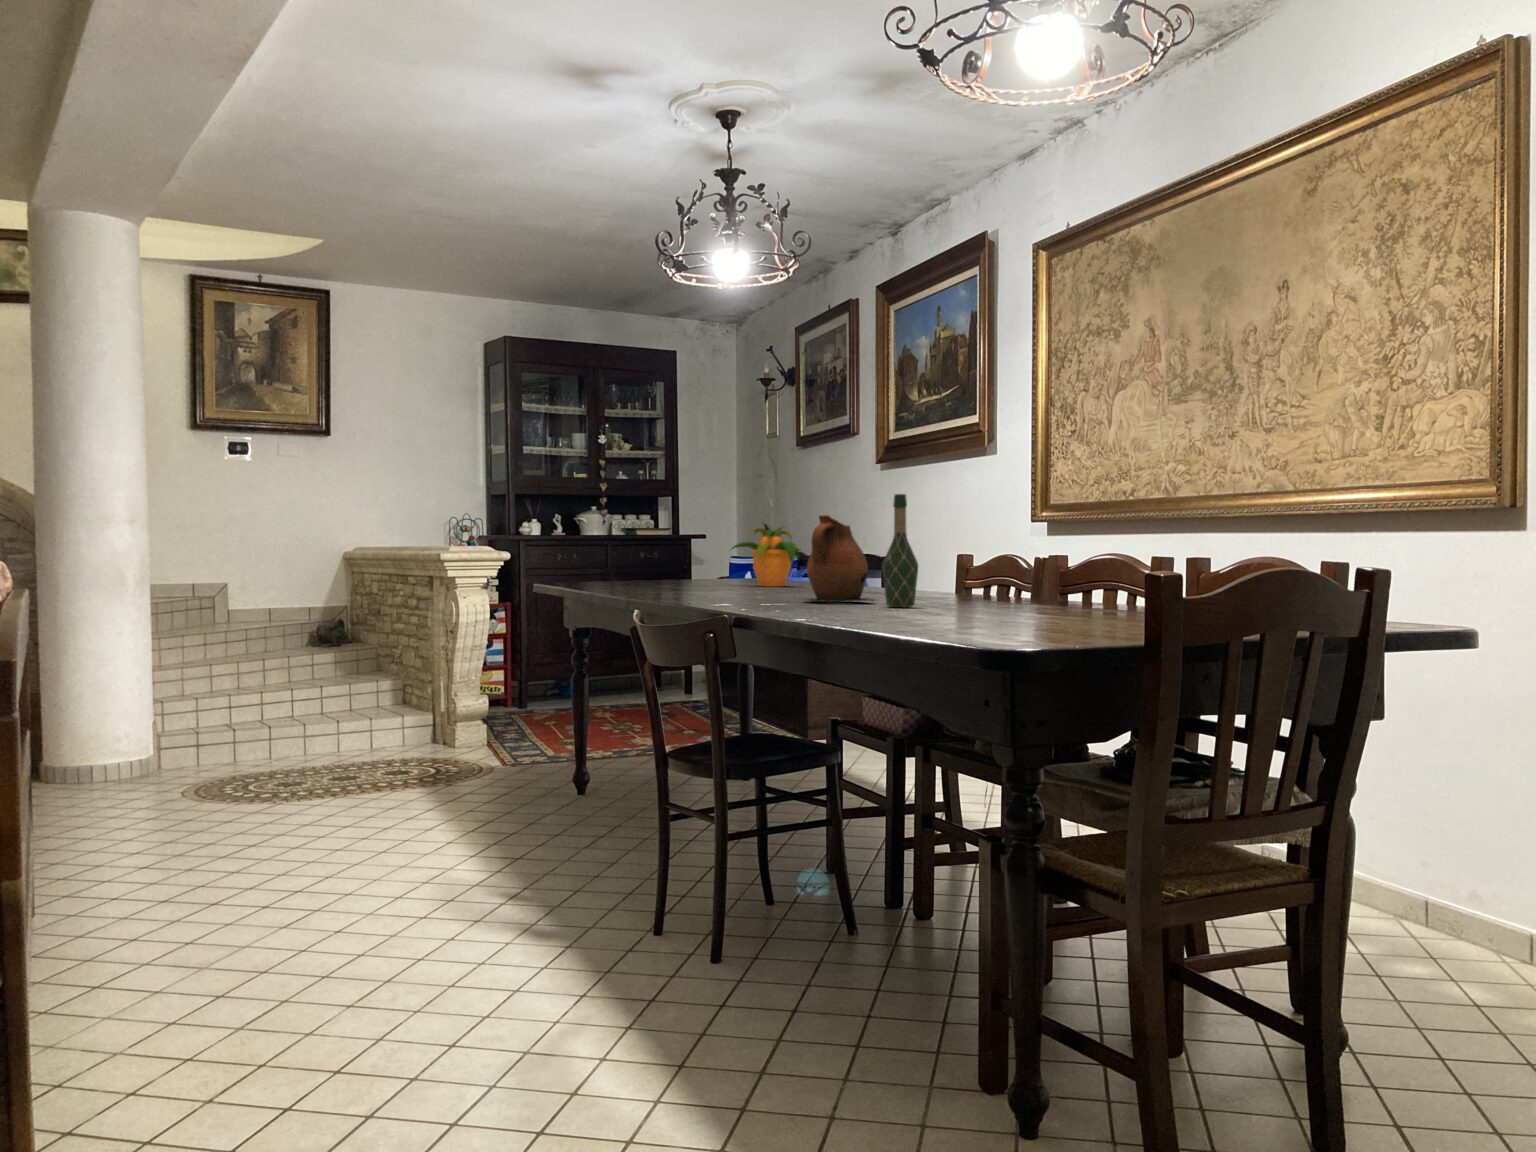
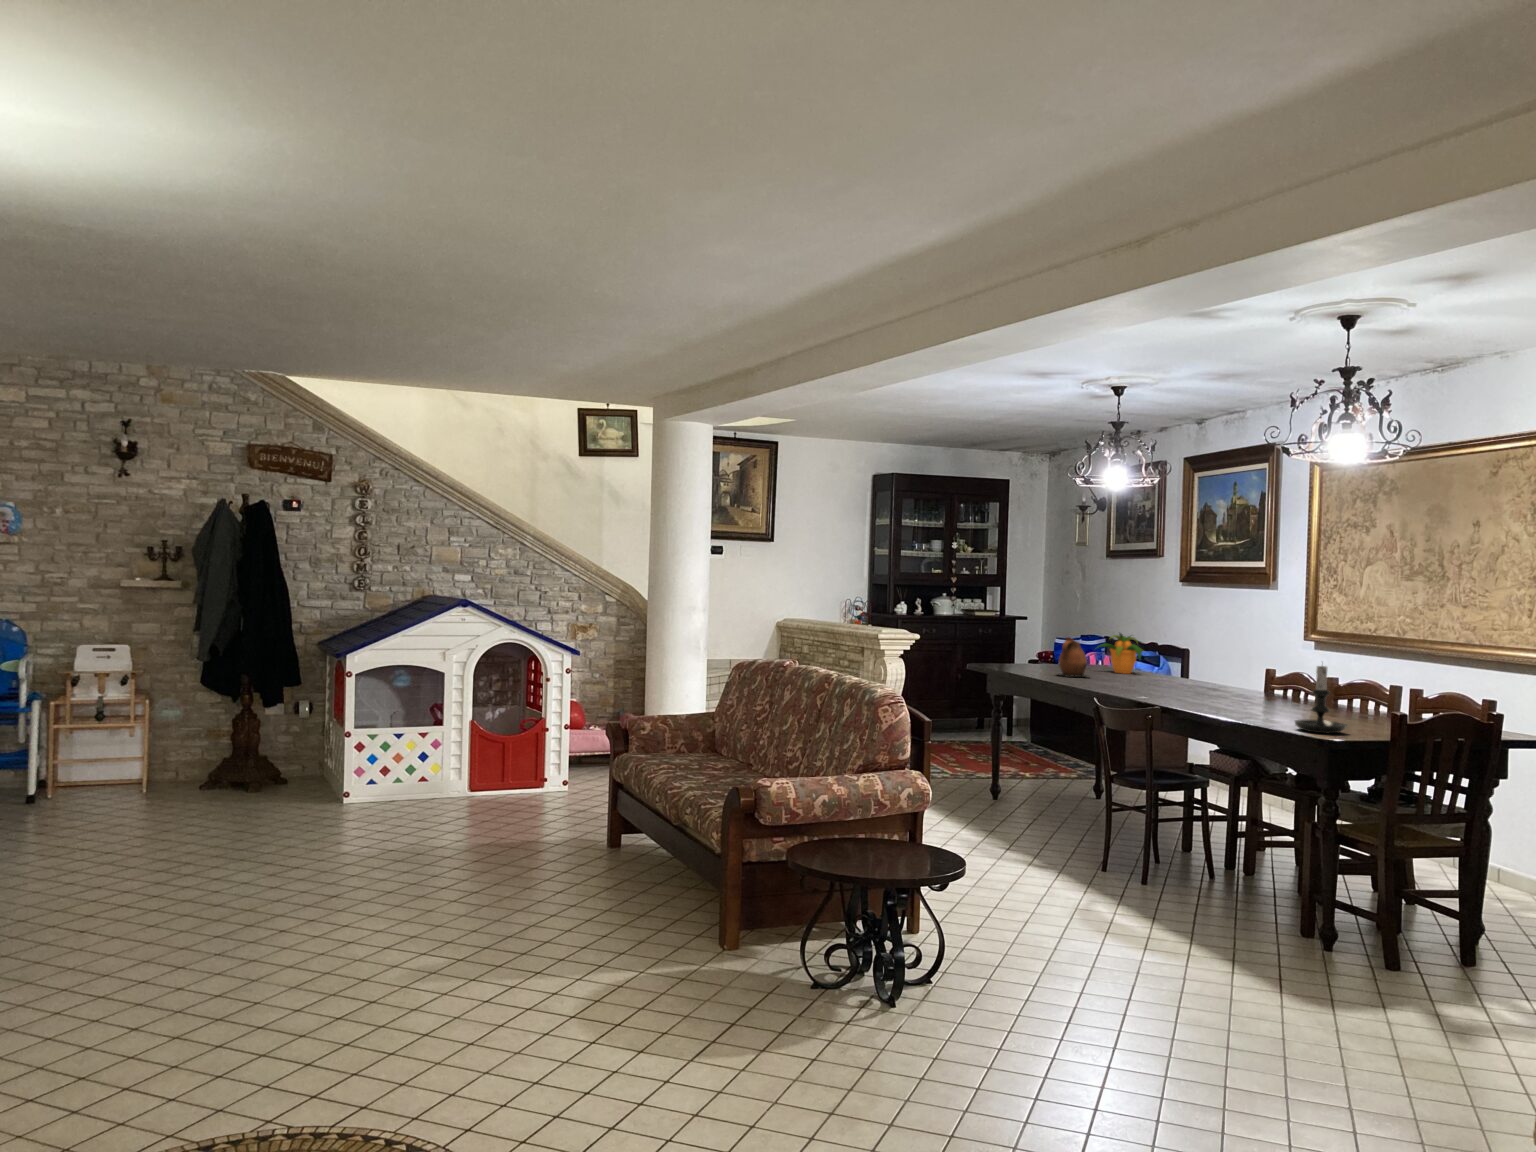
candle holder: none [936,467,1053,631] -> present [1295,666,1348,733]
wine bottle: present [882,494,918,607] -> none [1239,648,1260,708]
ceramic pitcher: present [807,515,875,602] -> present [1059,637,1088,677]

